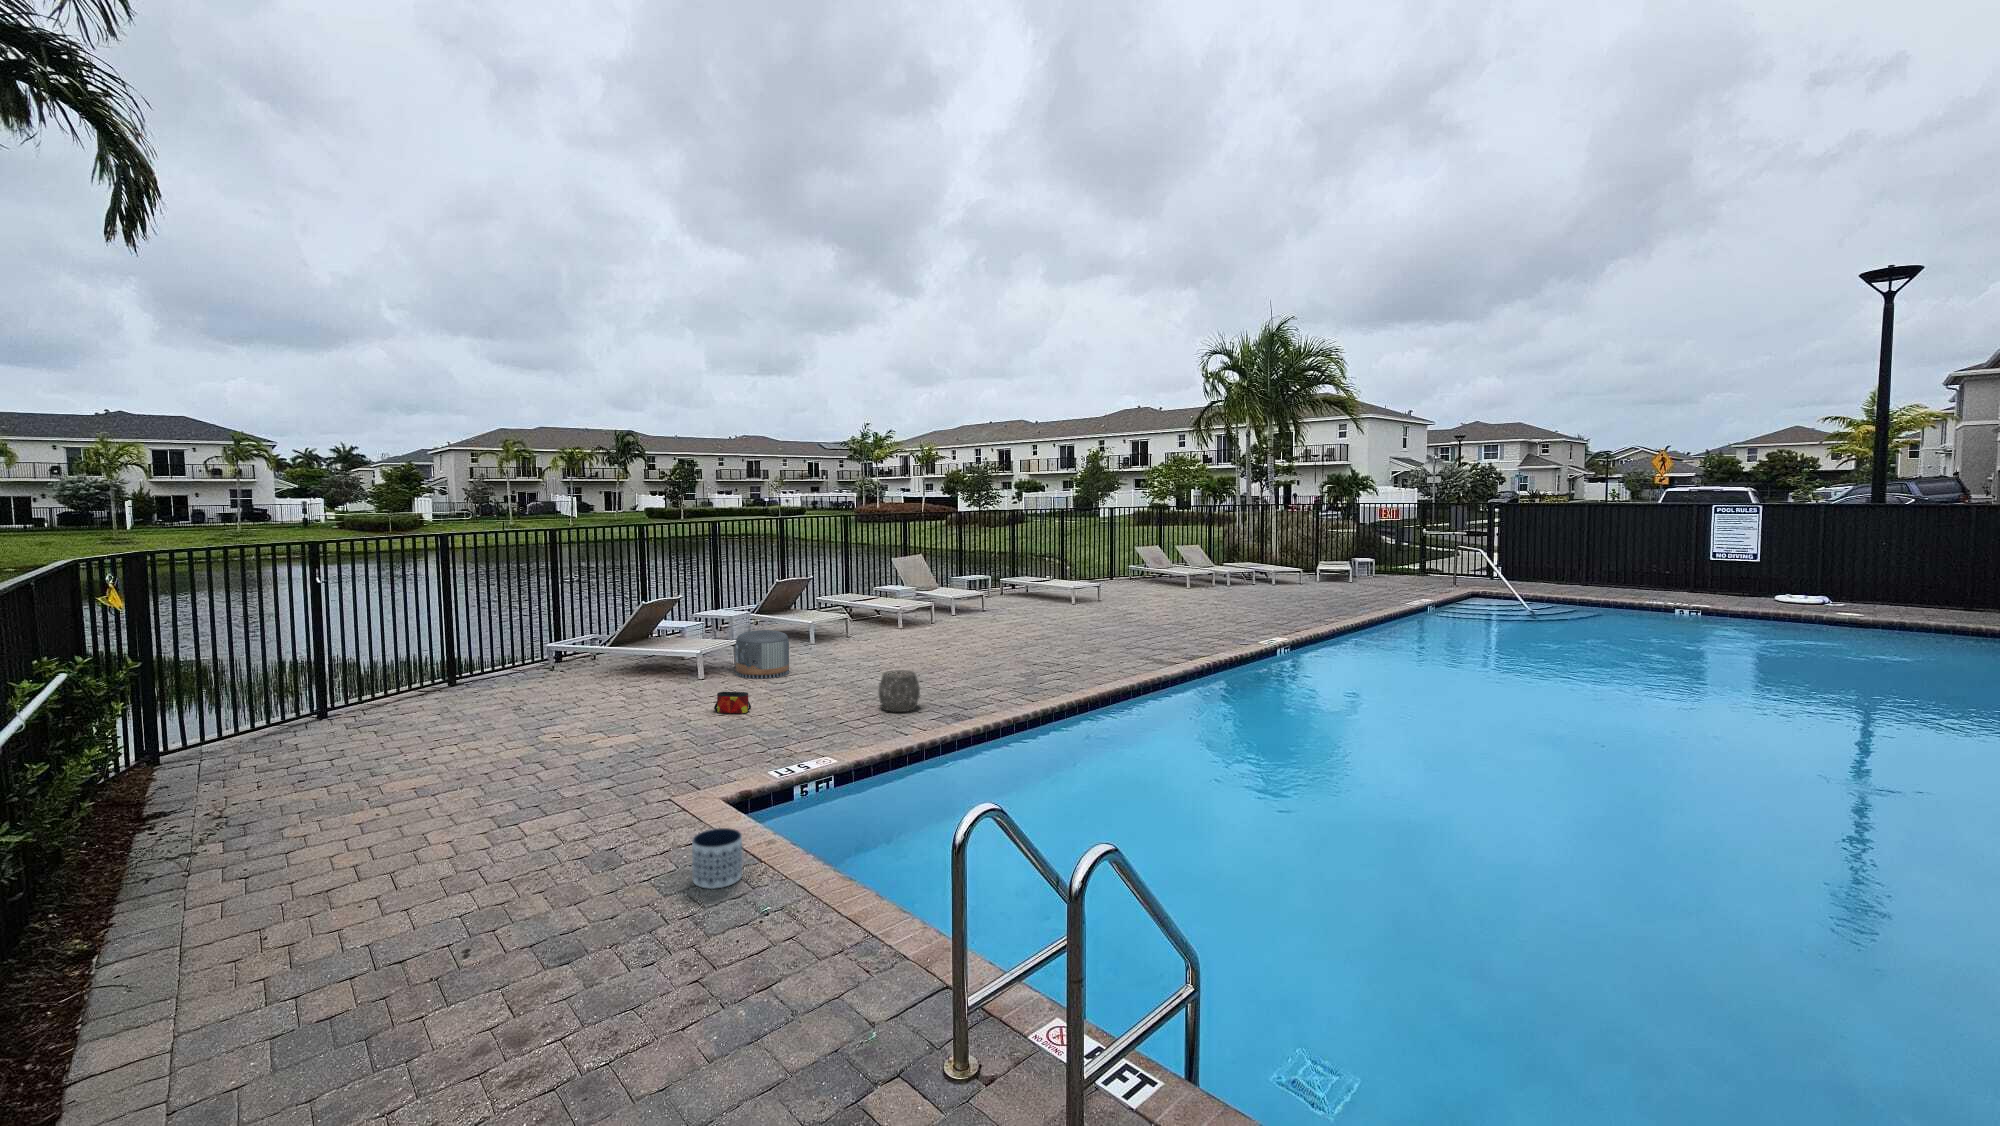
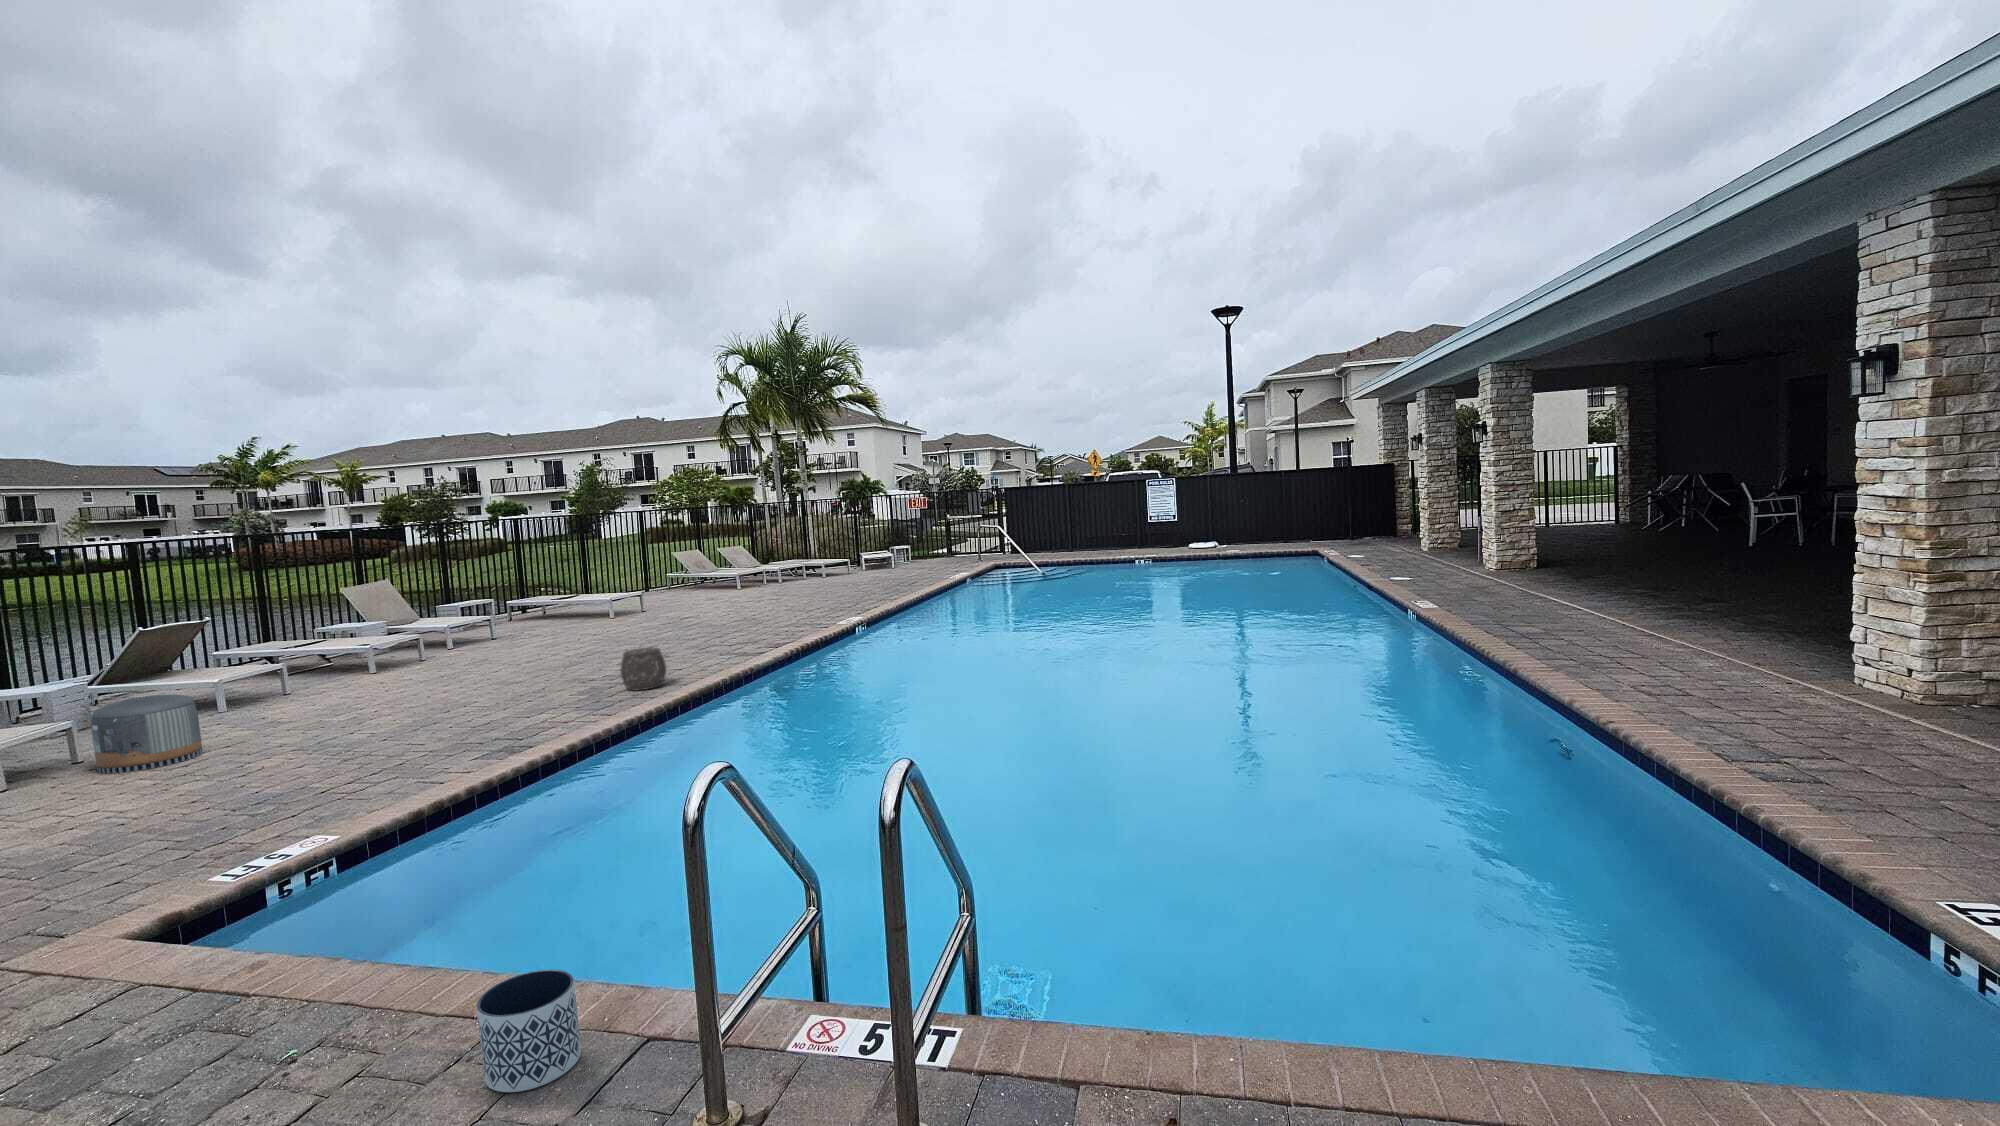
woven basket: present [879,670,920,712] -> present [620,647,666,691]
bag: present [714,692,751,714] -> none [71,782,149,824]
planter: present [692,828,742,889] -> present [477,970,581,1092]

